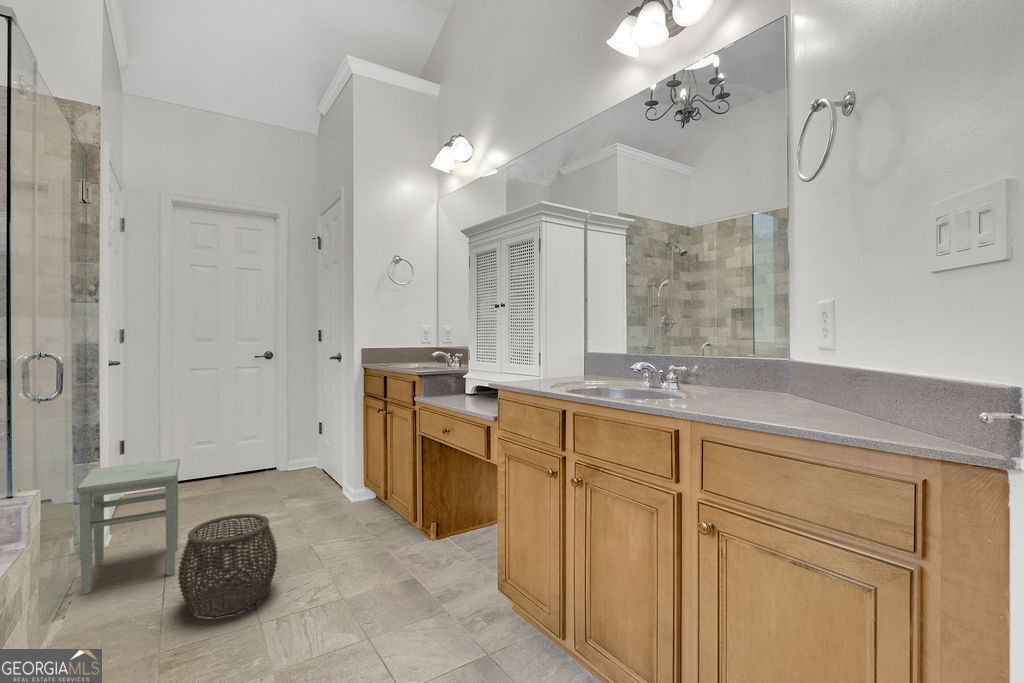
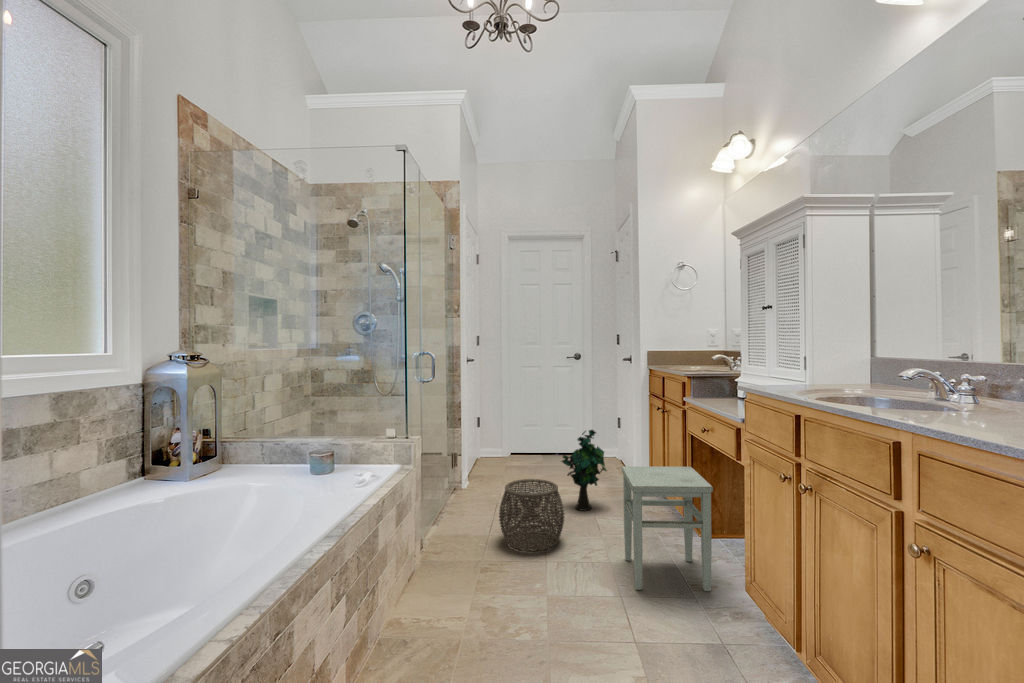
decorative plant: none [262,441,322,539] -> present [562,430,607,511]
stool: present [77,459,180,594] -> present [622,466,713,591]

